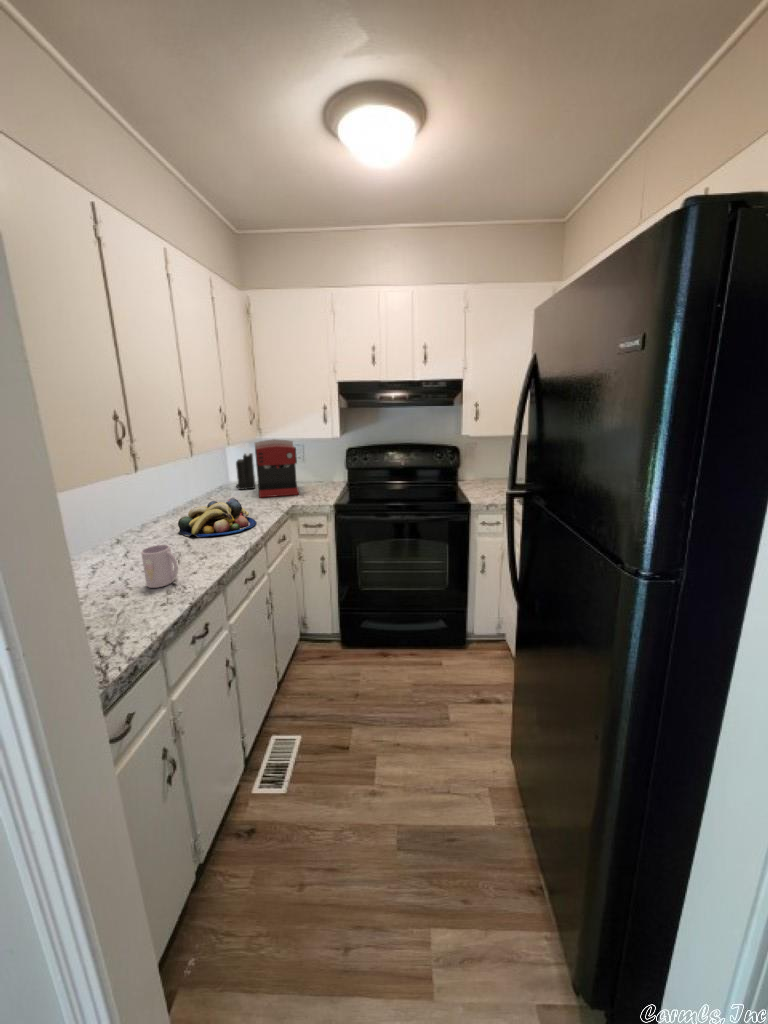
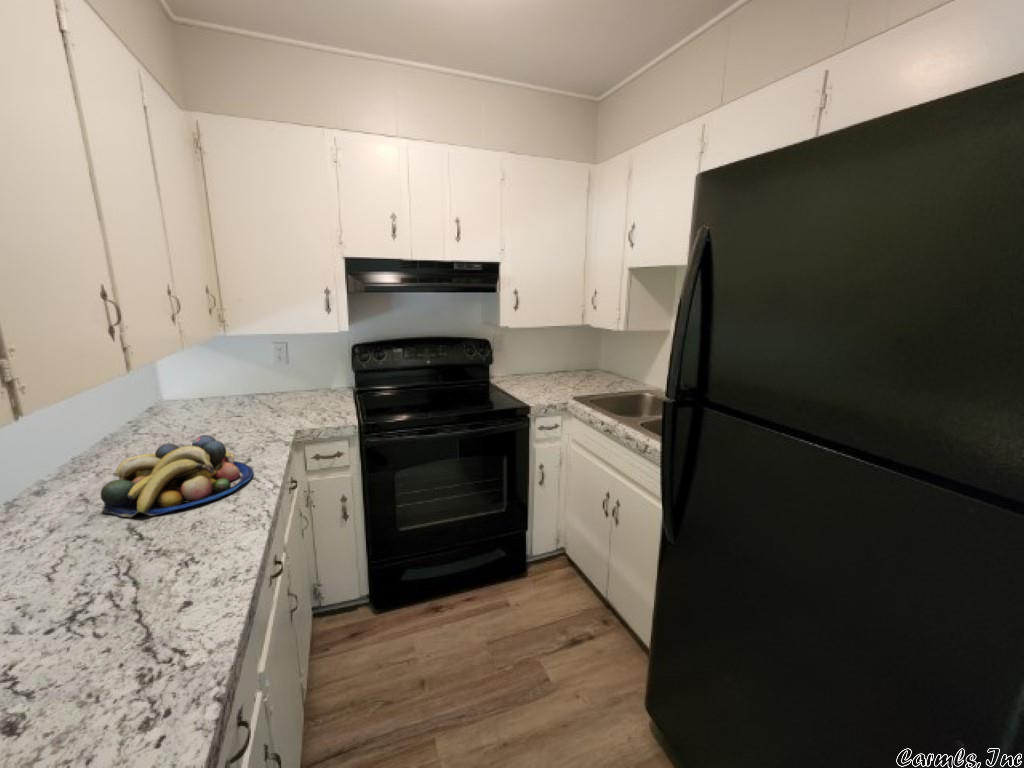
coffee maker: present [255,439,299,497] -> none [210,335,292,423]
knife block: present [236,443,255,490] -> none [177,332,212,412]
mug: present [141,545,178,588] -> none [60,568,156,675]

